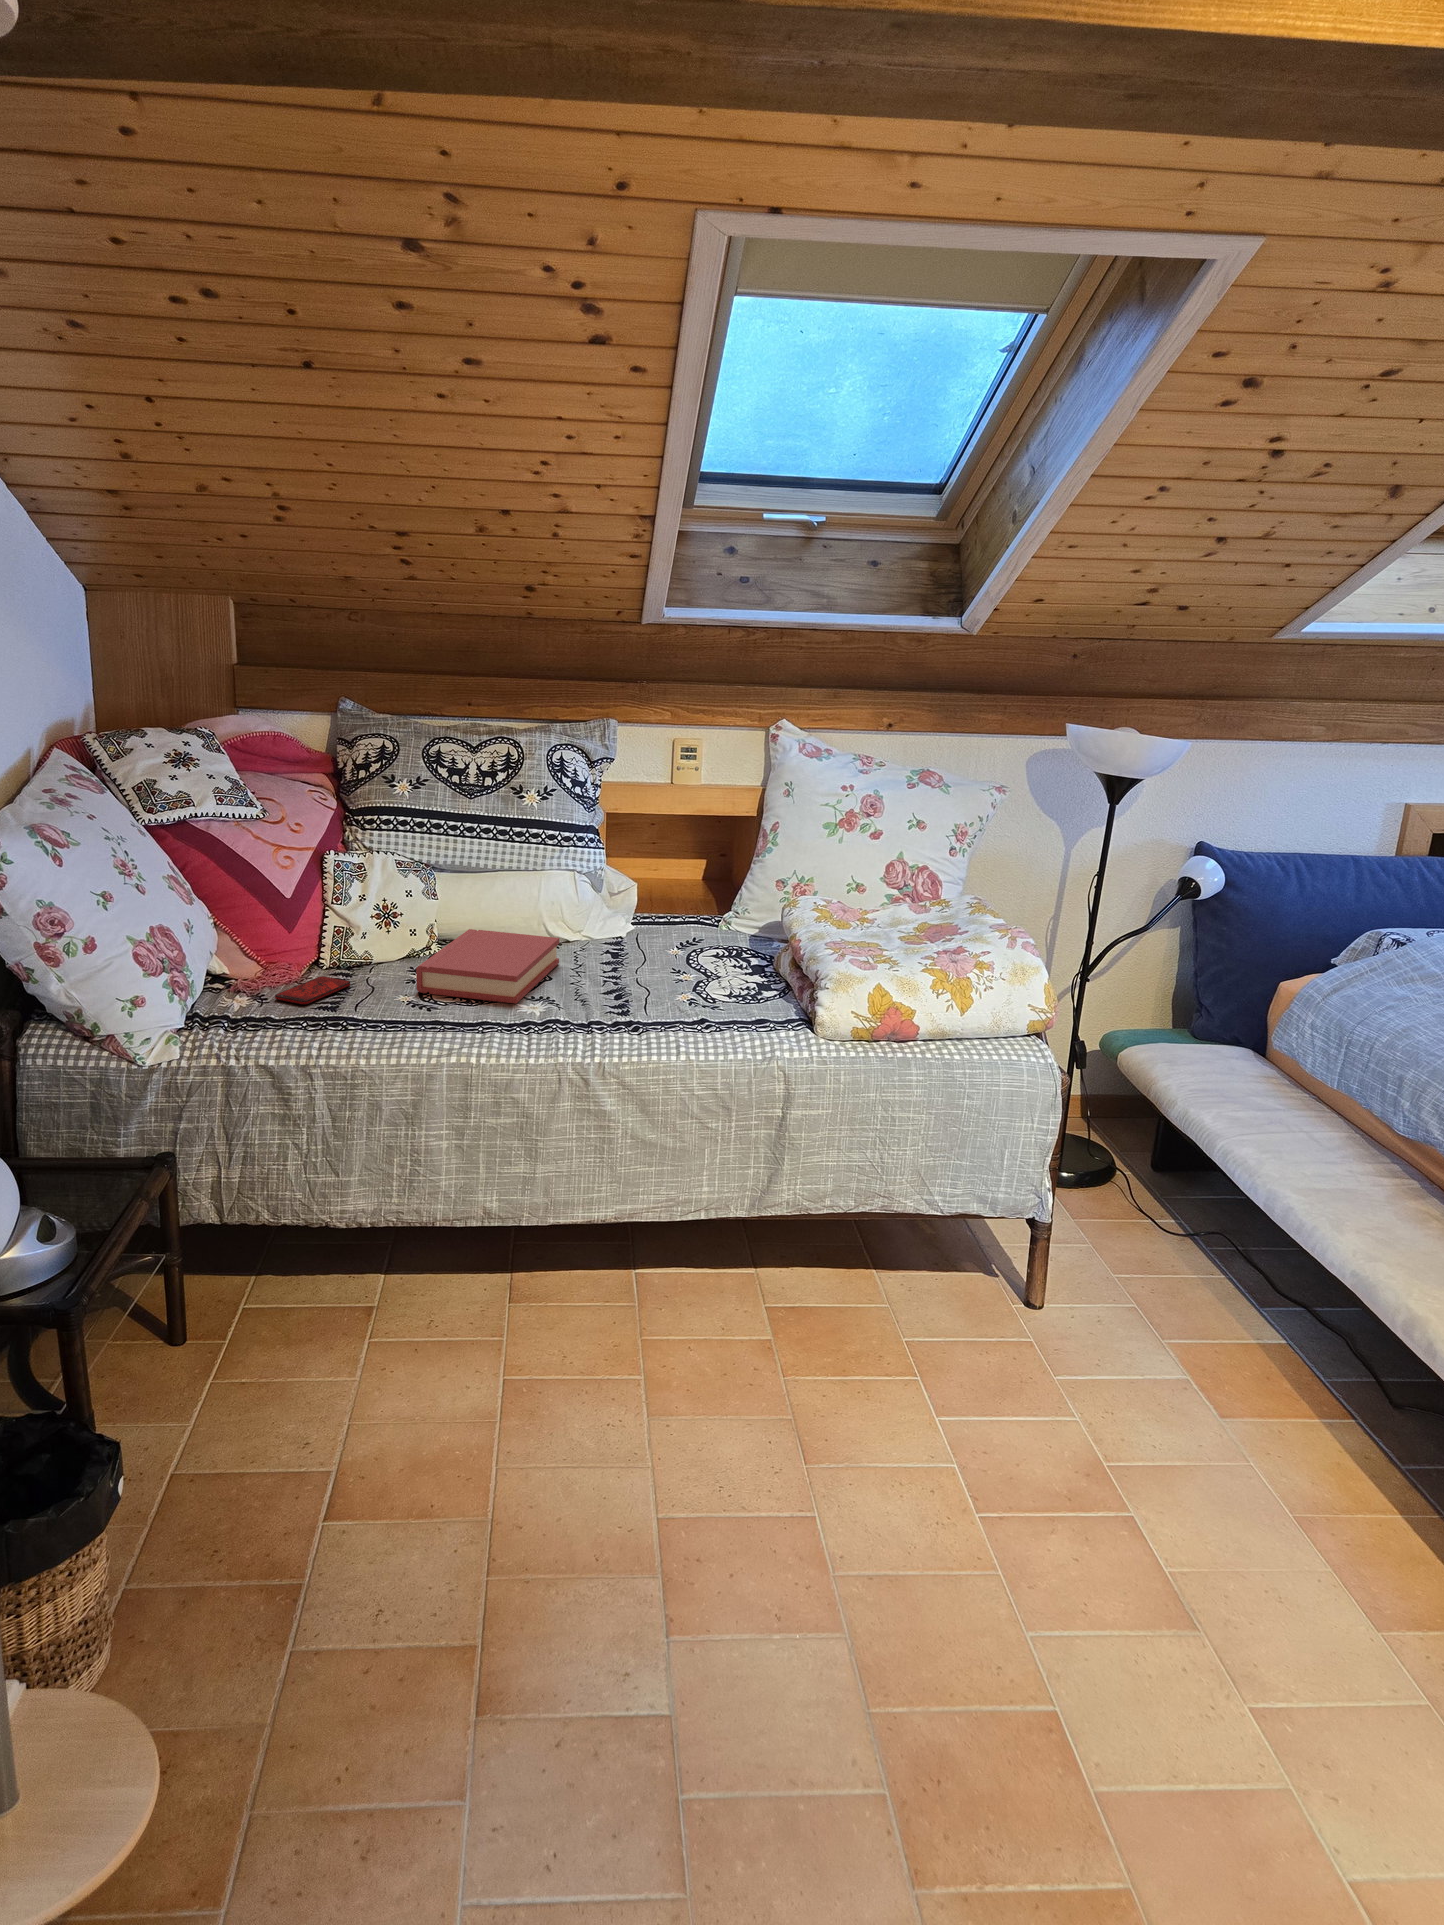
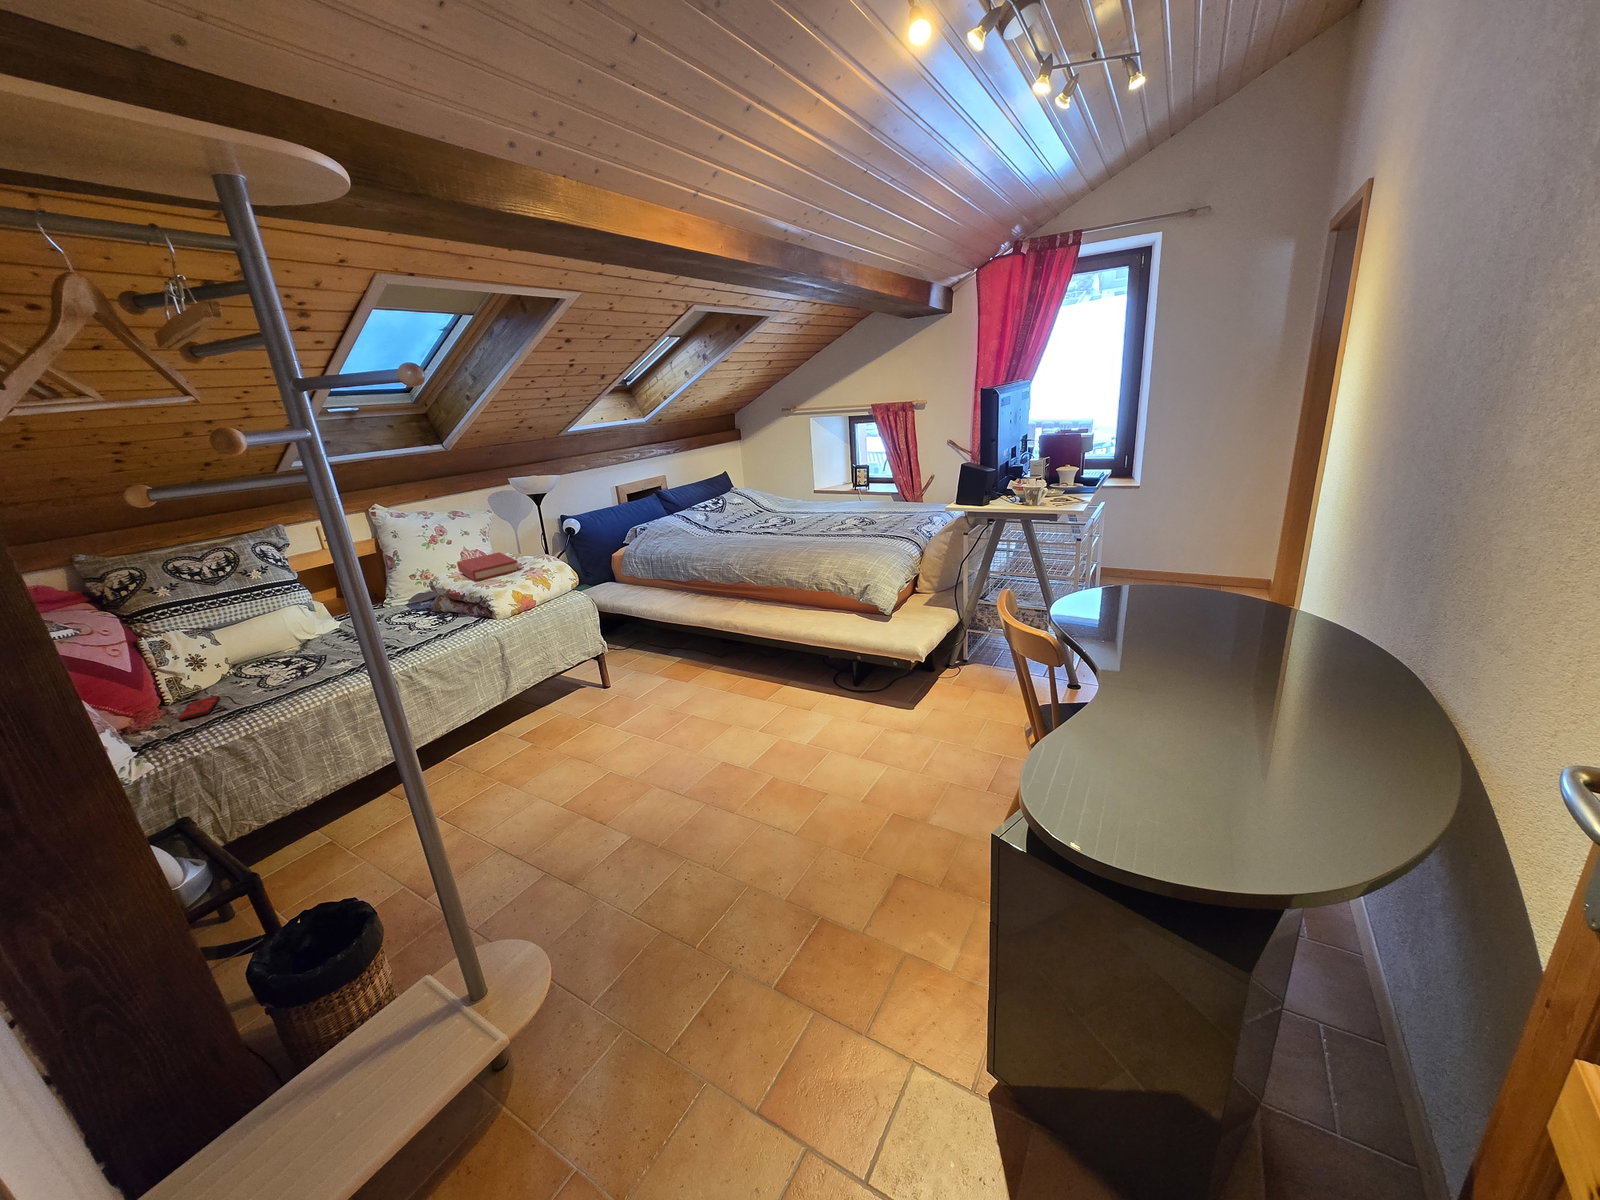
hardback book: present [416,929,559,1003] -> present [457,552,519,582]

